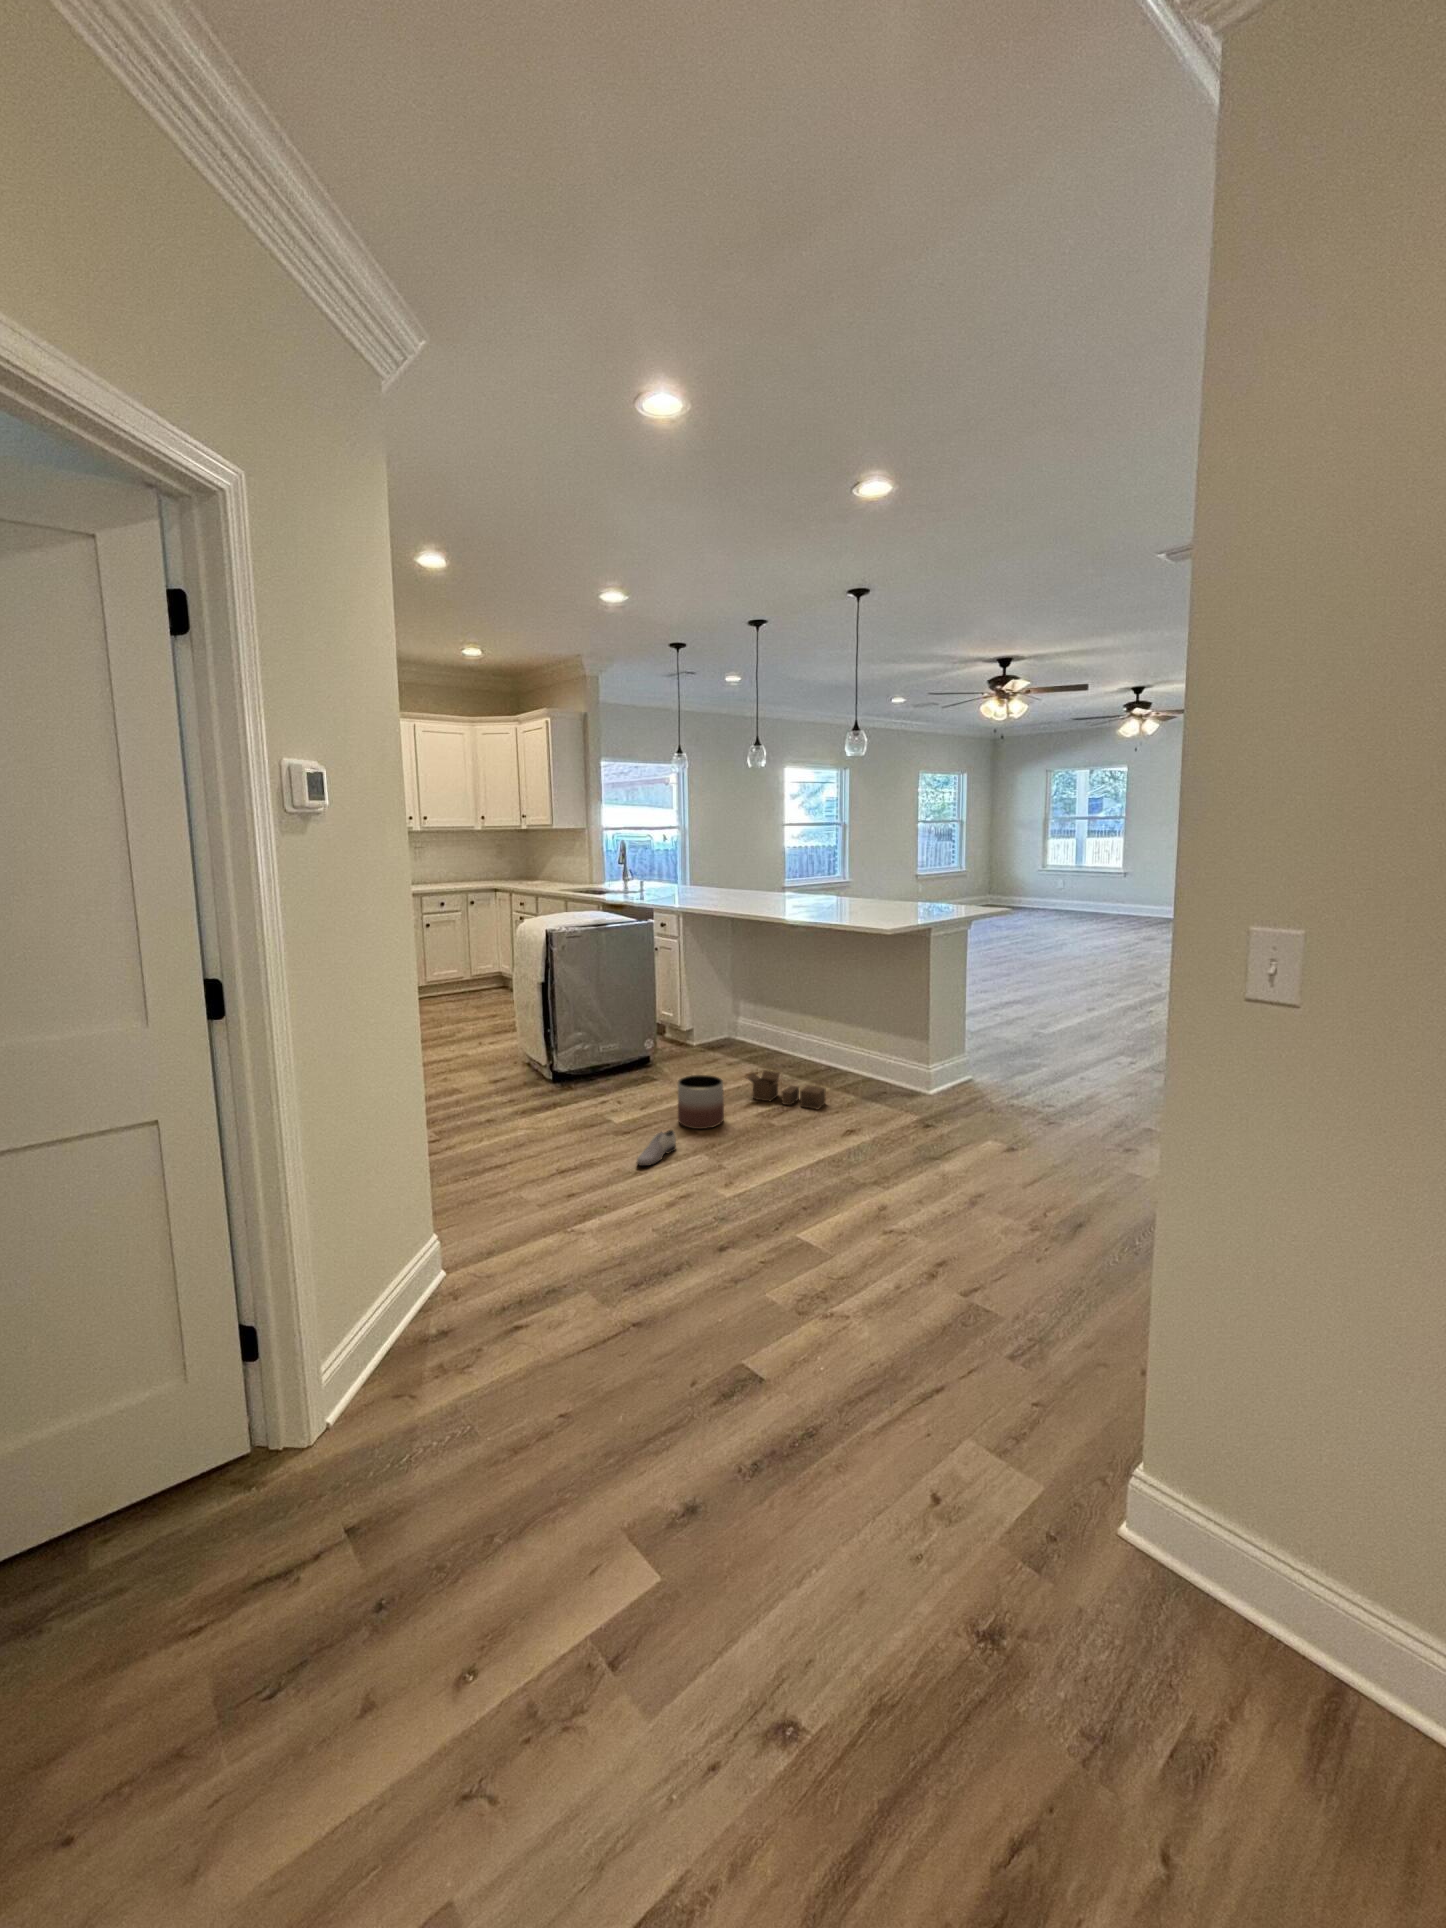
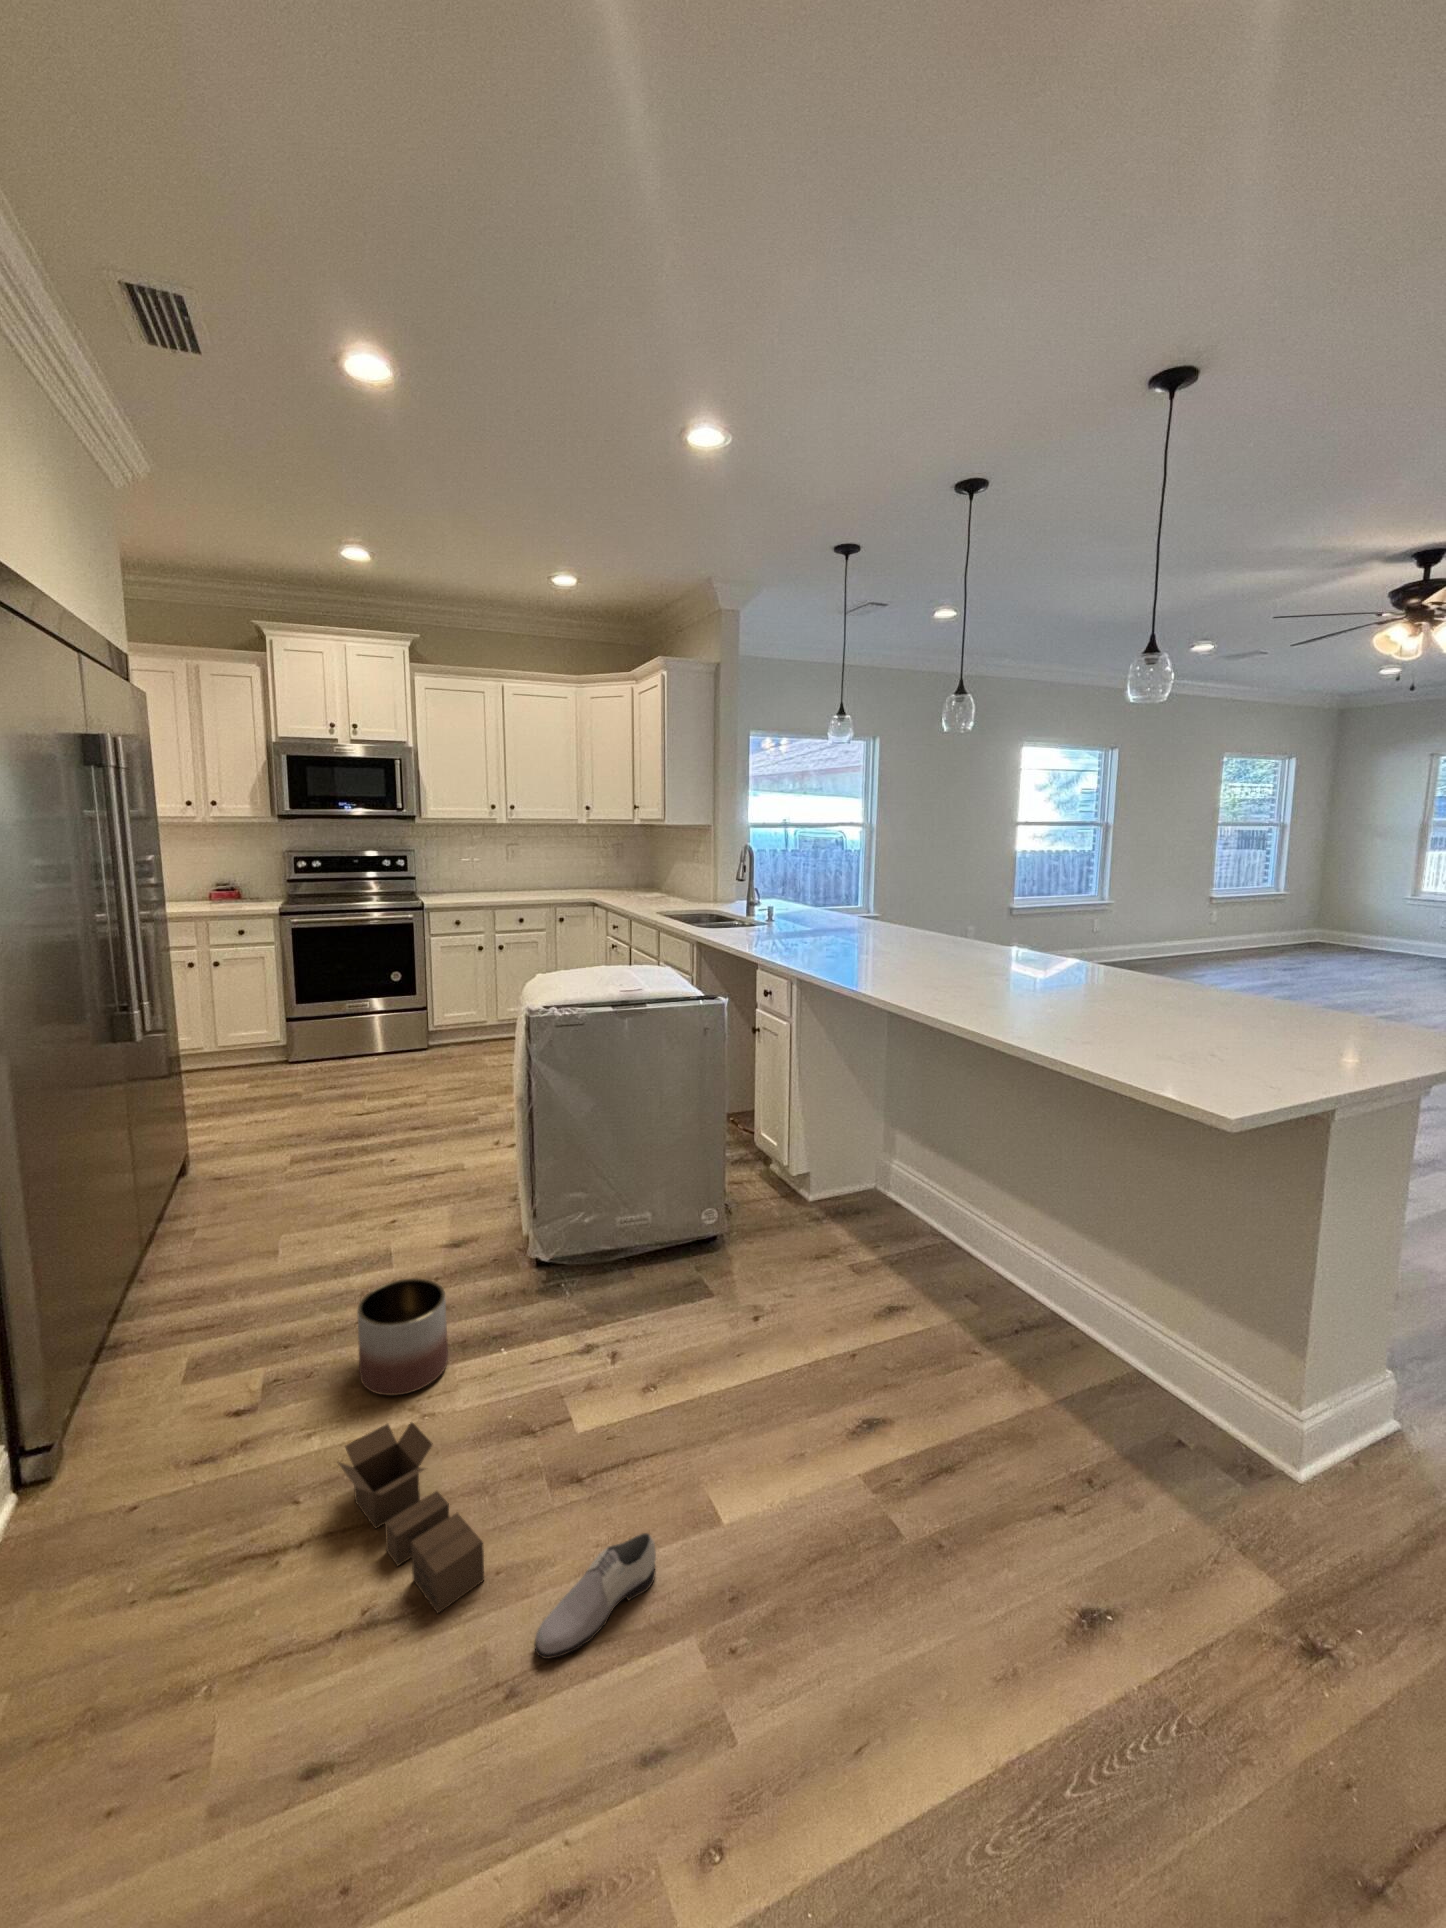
cardboard box: present [746,1070,826,1109] -> present [338,1422,484,1613]
planter: present [678,1075,724,1129] -> present [357,1278,448,1396]

